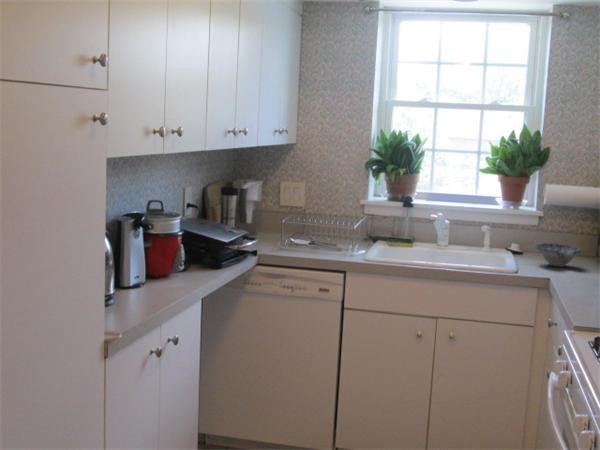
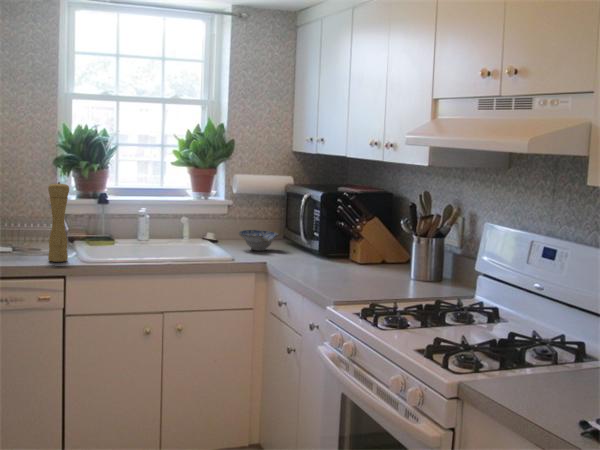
pepper mill: none [334,185,355,258] -> present [48,182,69,262]

